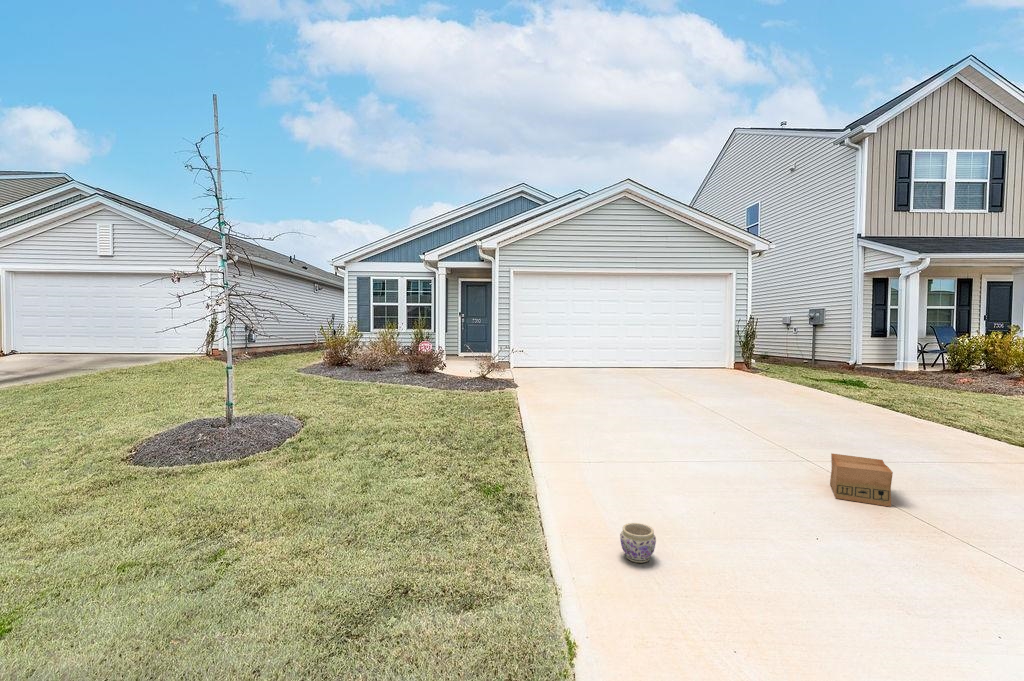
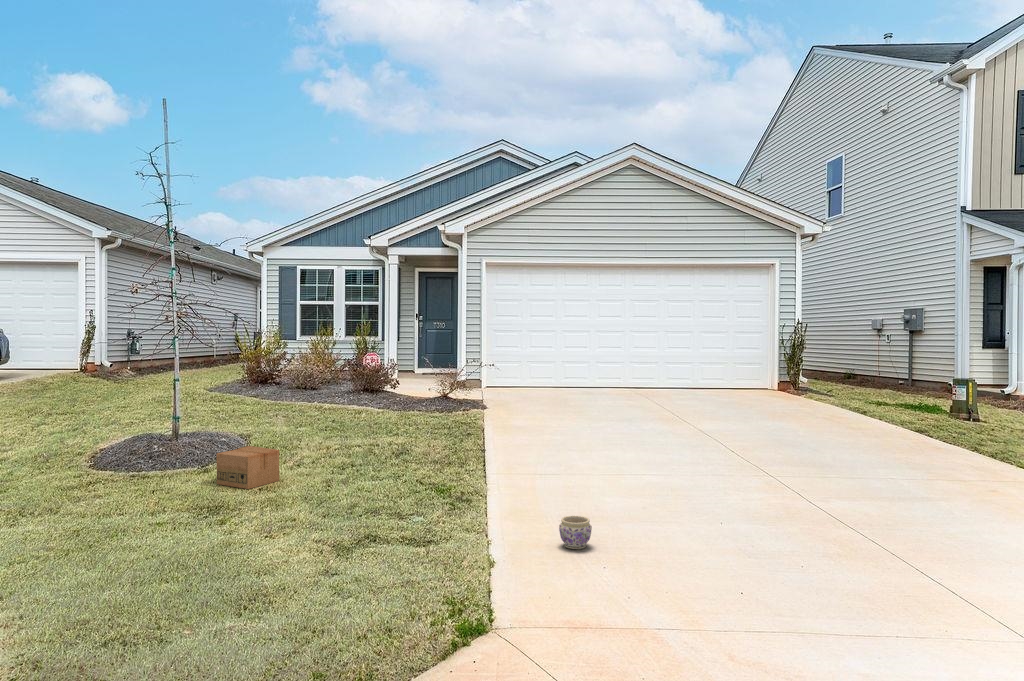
cardboard box: present [830,454,893,507] -> present [216,446,279,489]

